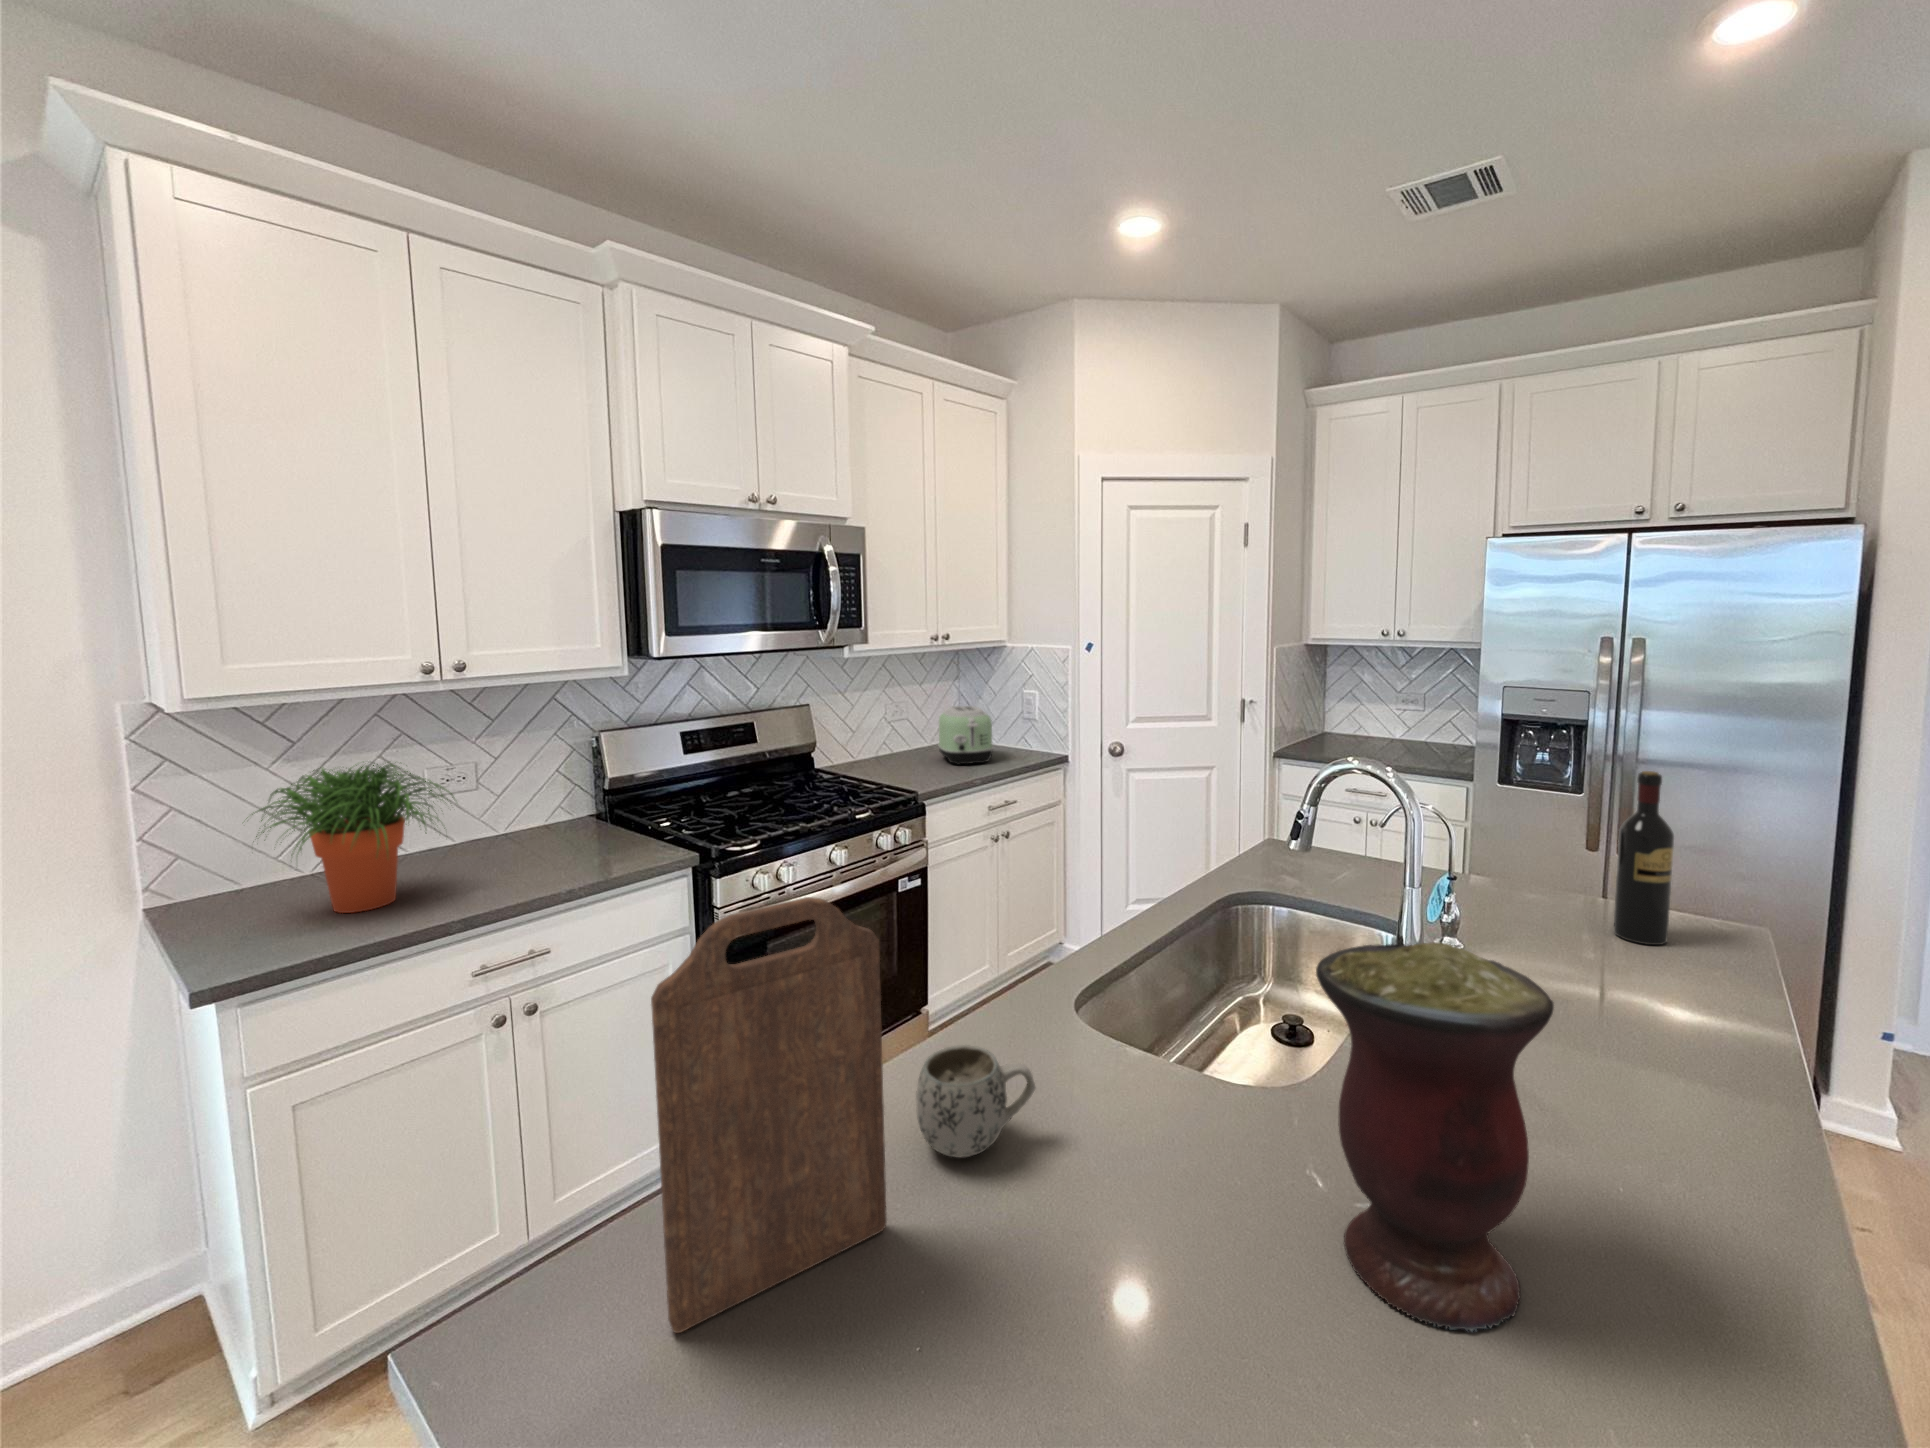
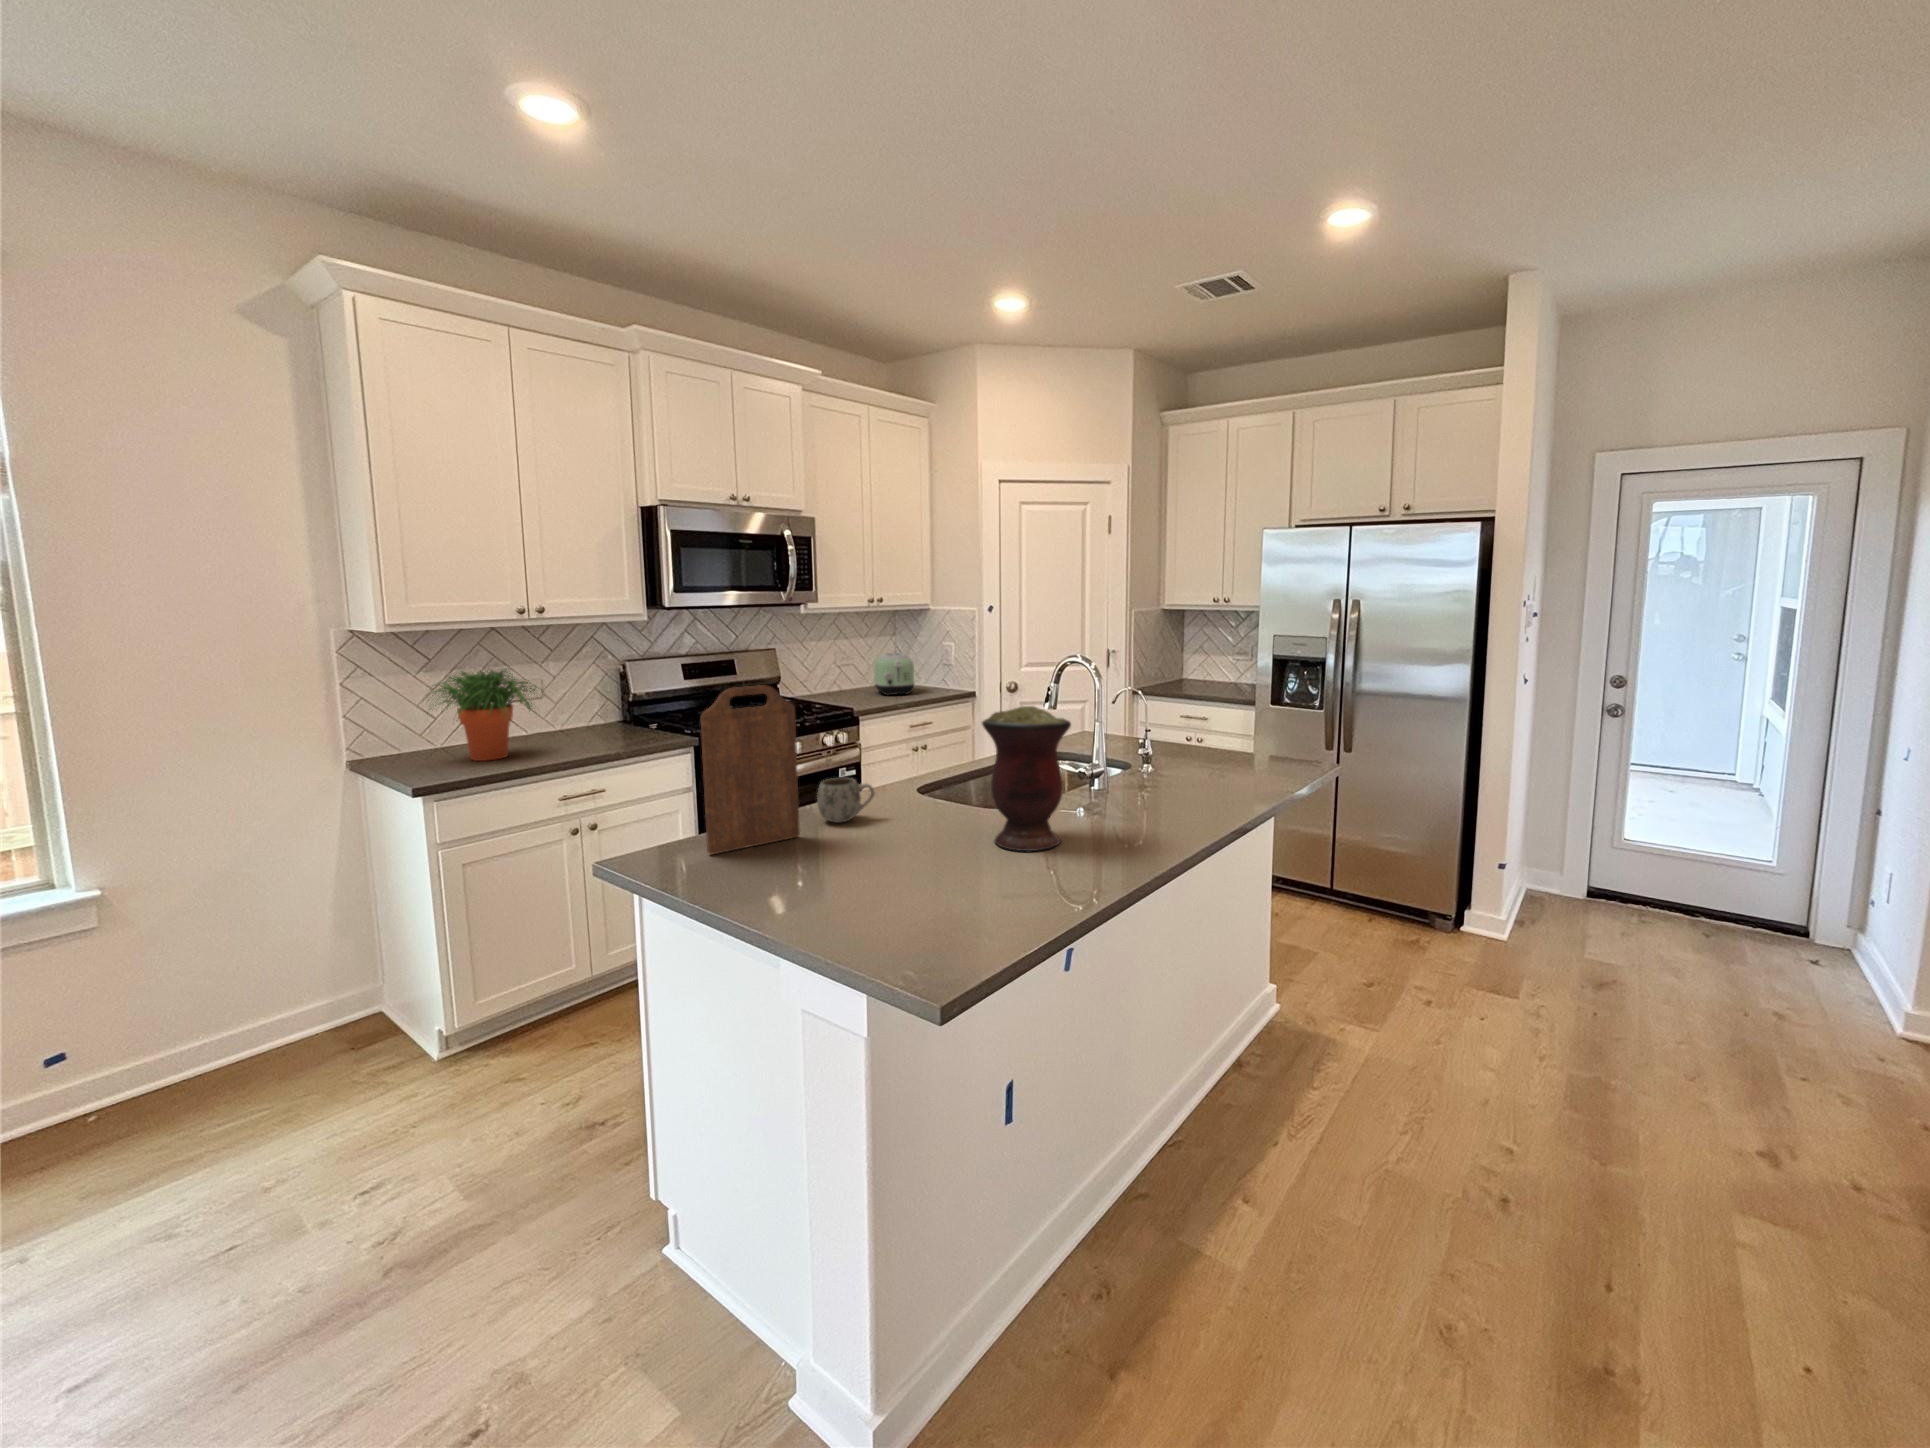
wine bottle: present [1614,771,1674,945] -> none [1242,668,1270,767]

